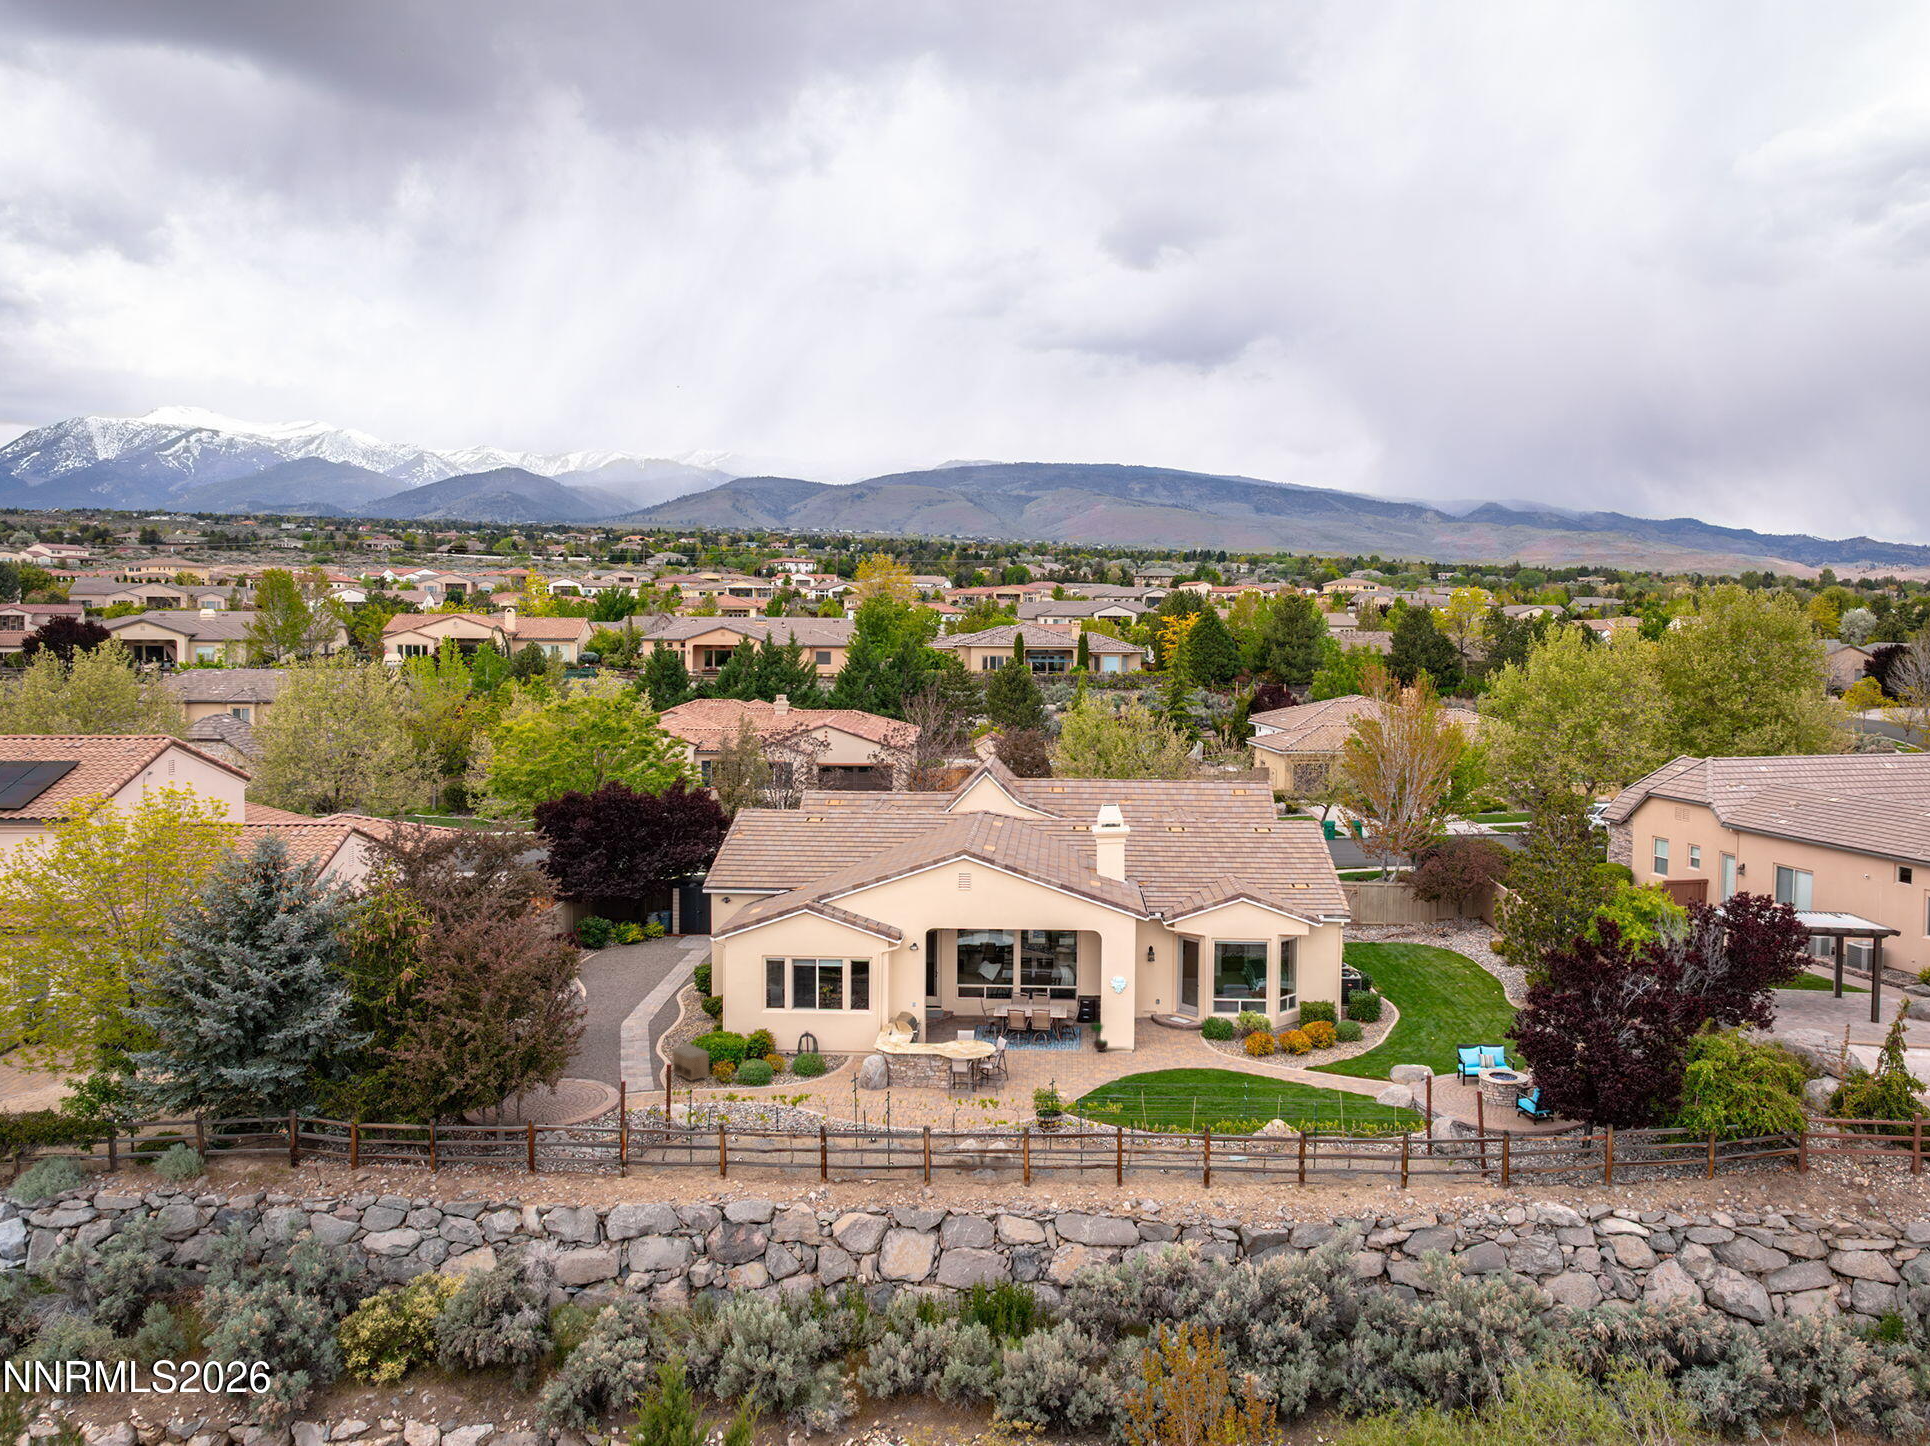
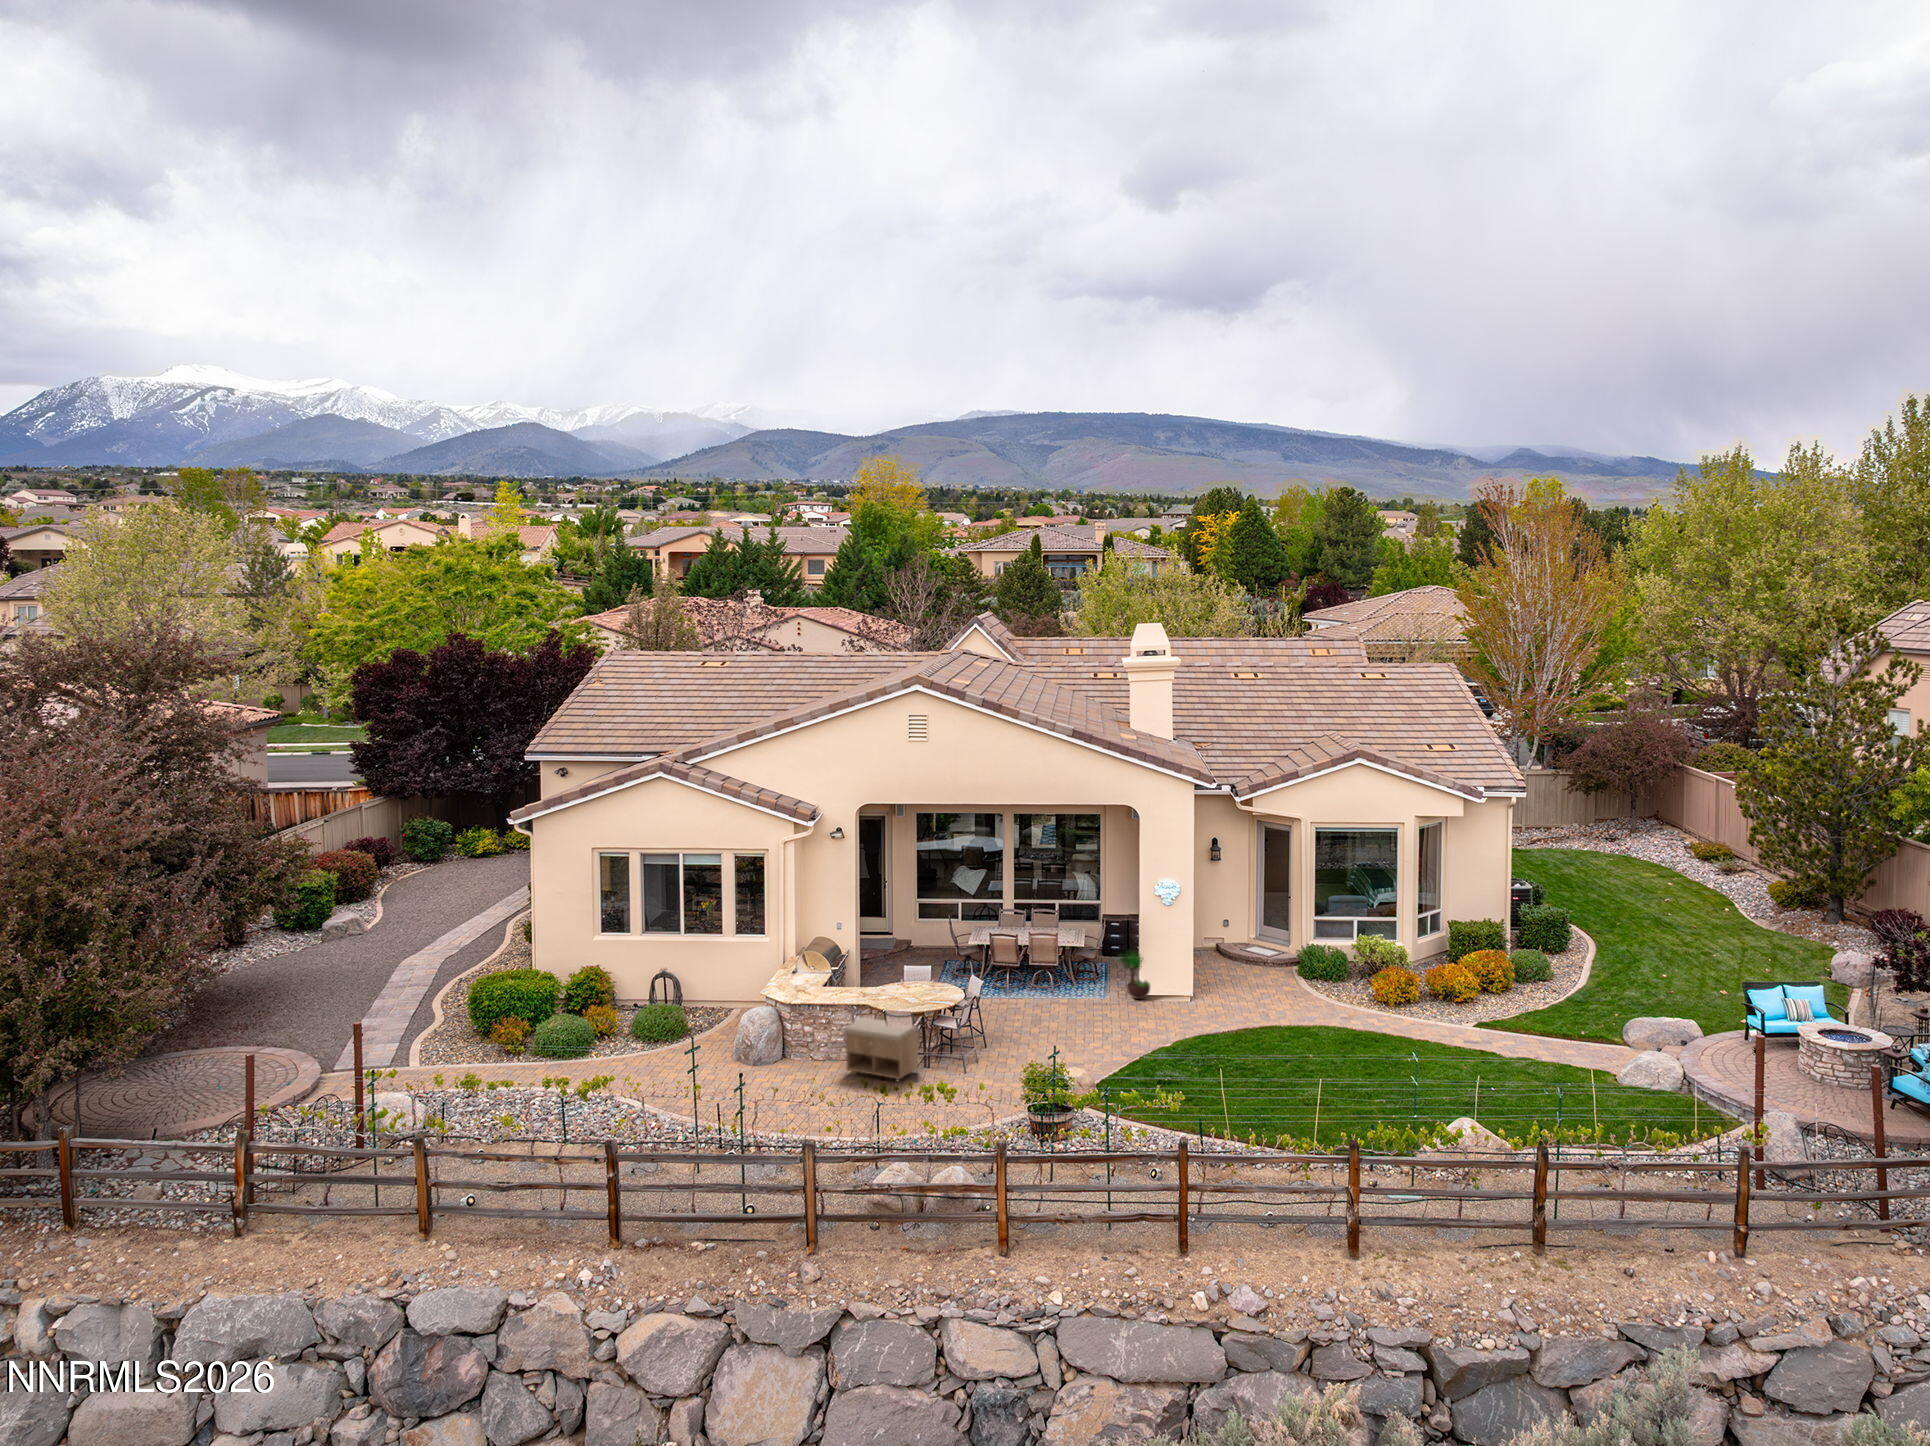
storage bench: present [672,1044,709,1081] -> present [844,1018,918,1081]

